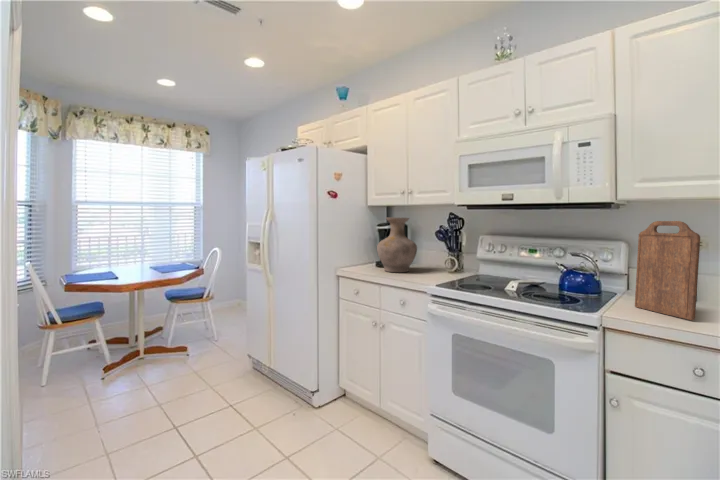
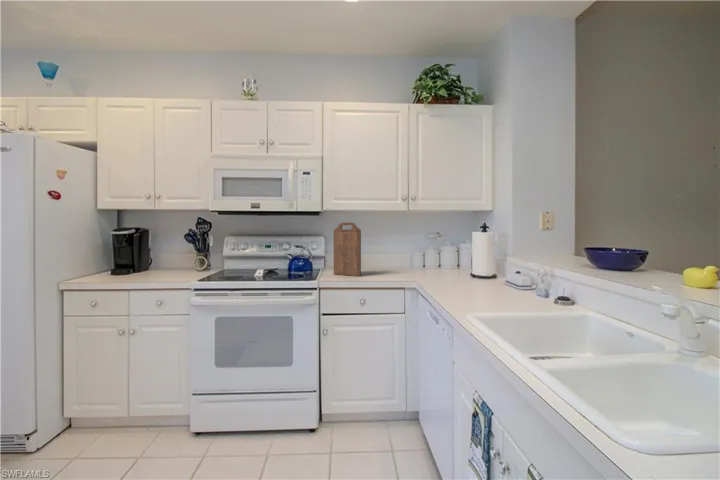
vase: present [377,217,417,272] -> none [120,221,167,275]

